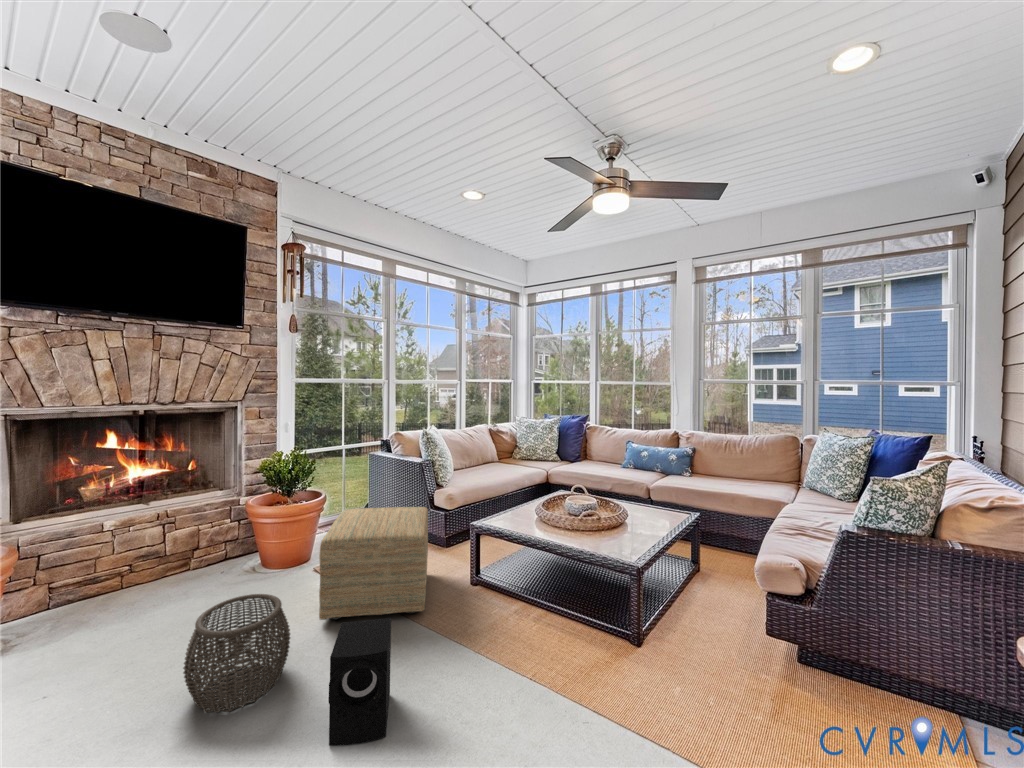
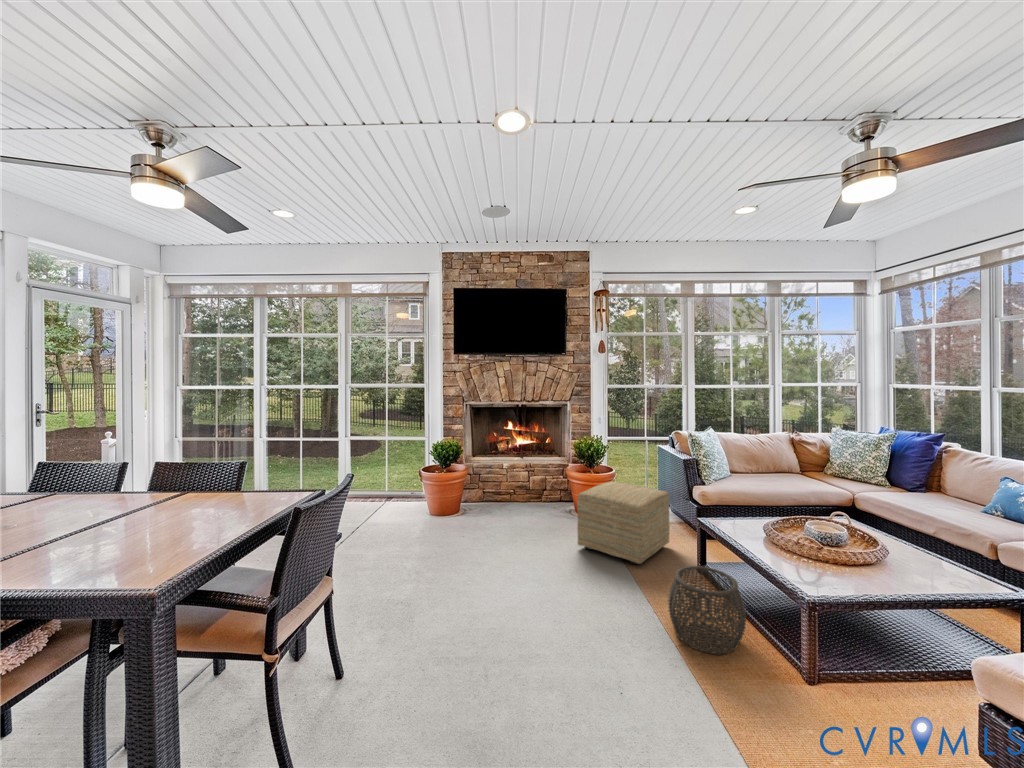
woven basket: present [183,594,290,713] -> present [668,566,746,655]
speaker: present [329,618,391,746] -> none [540,536,585,605]

